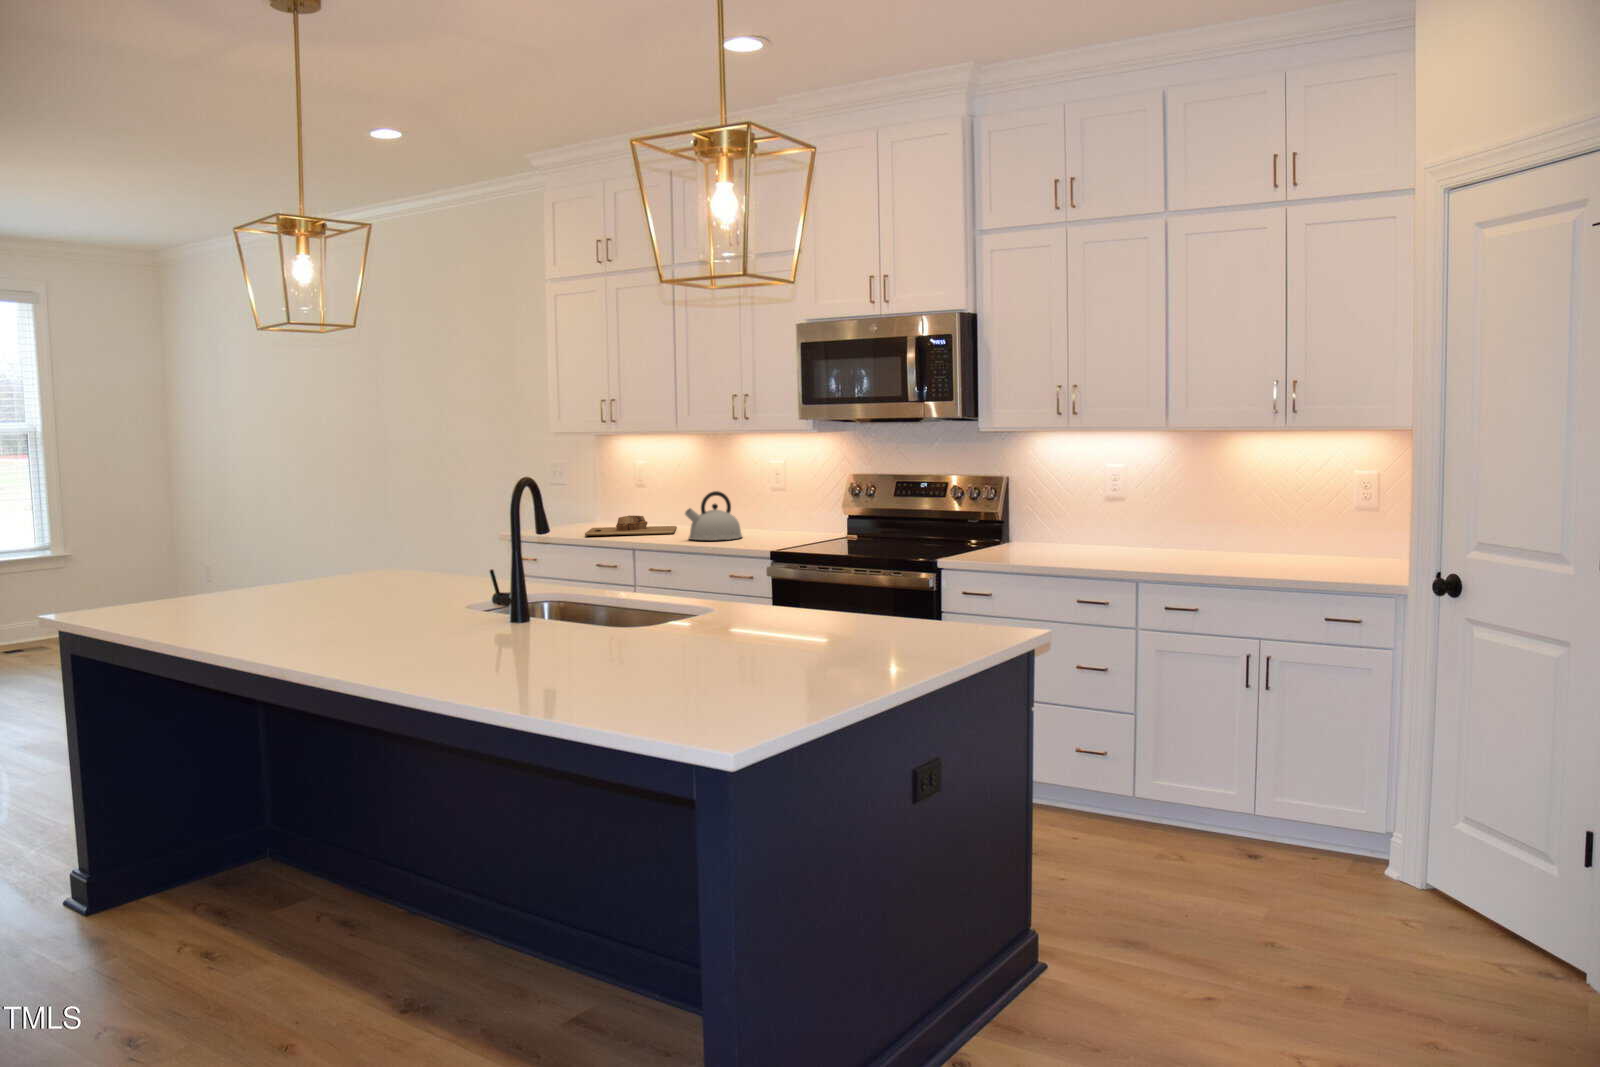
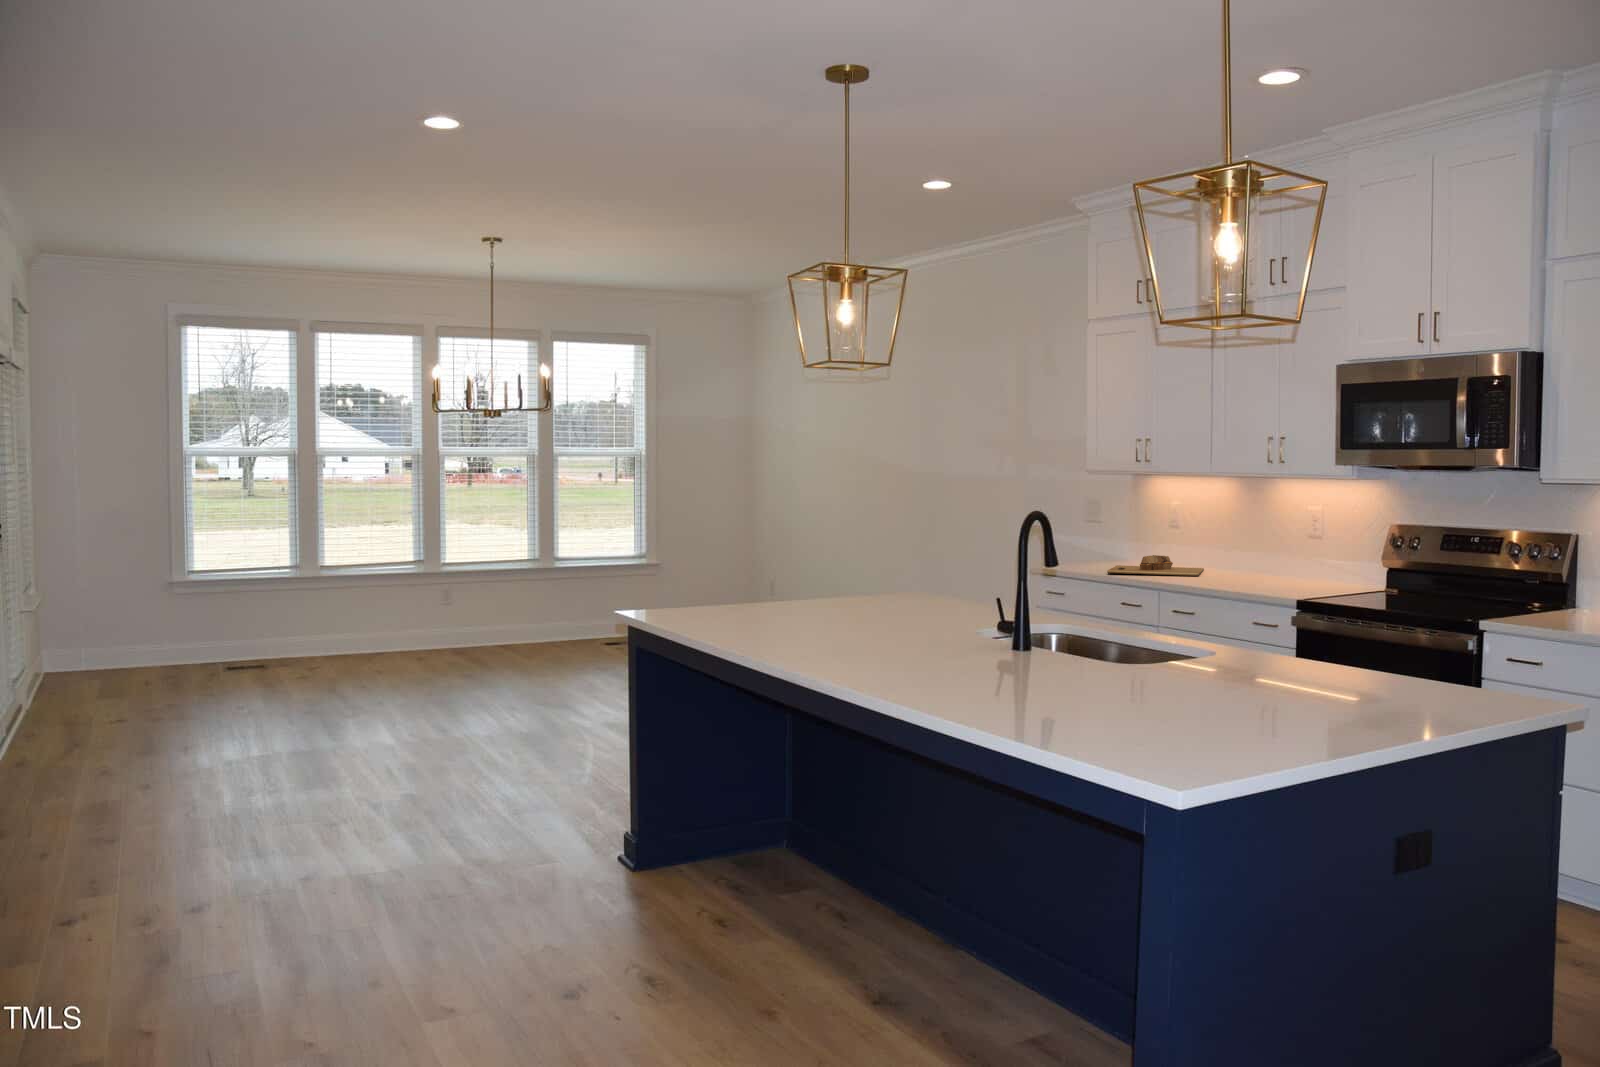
kettle: present [685,491,742,540] -> none [1208,535,1270,586]

